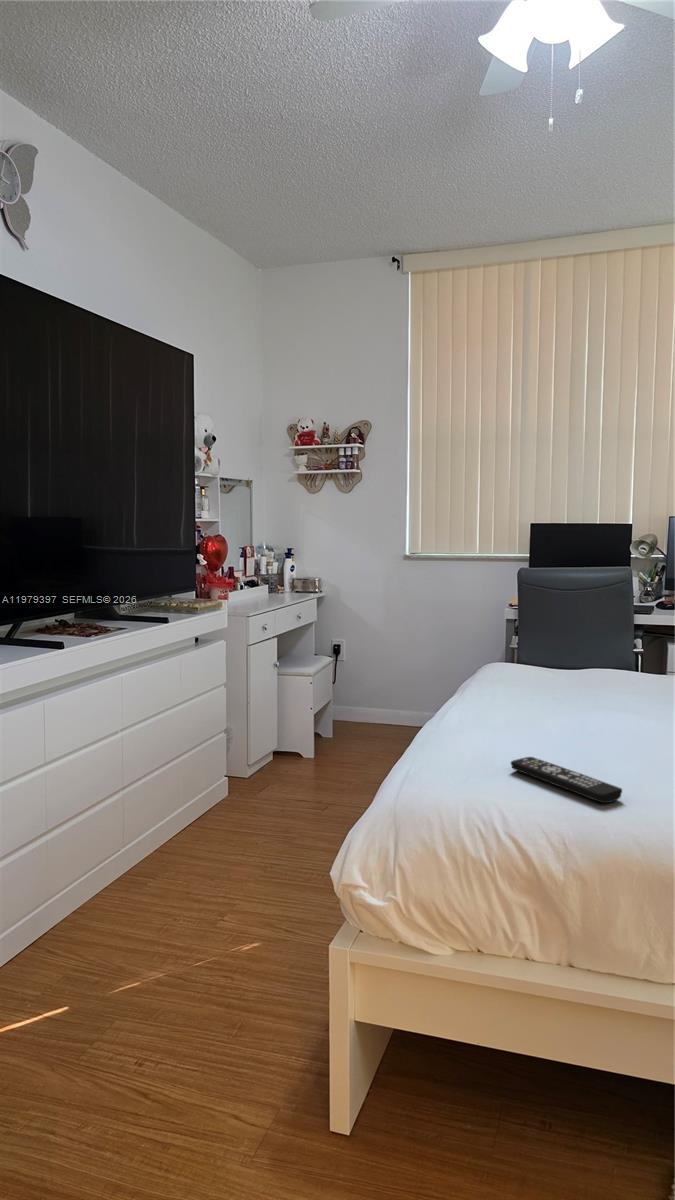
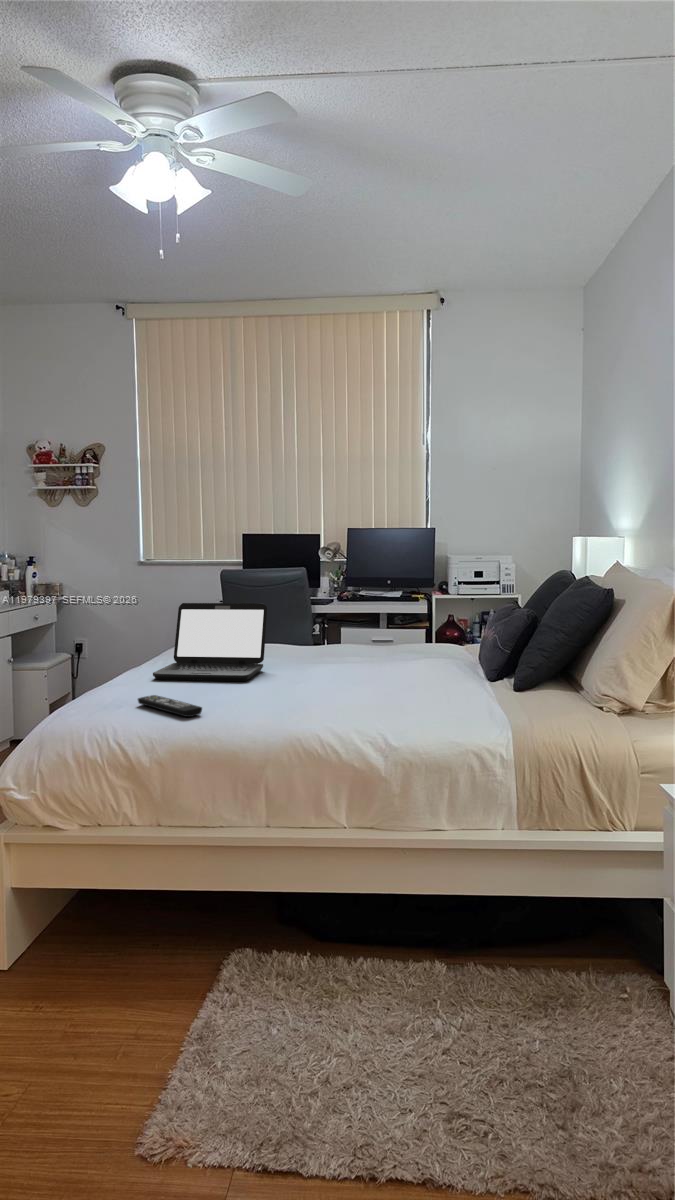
laptop: none [497,618,642,733] -> present [153,603,267,681]

